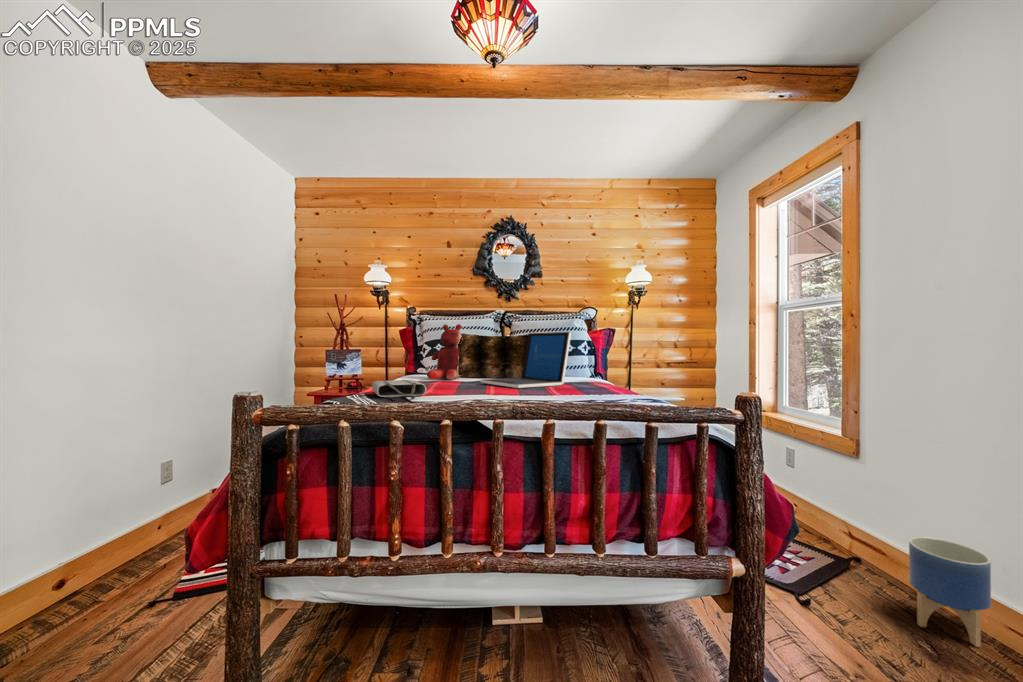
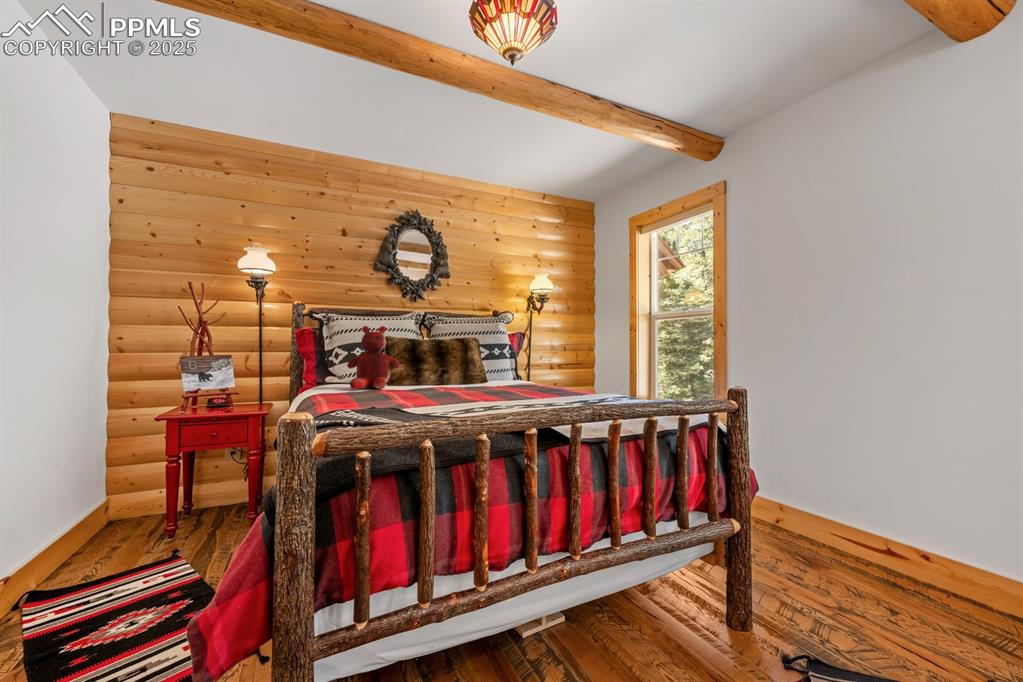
laptop: present [481,332,571,388] -> none [433,337,527,394]
tote bag: present [372,380,426,398] -> none [346,391,438,412]
planter: present [909,537,991,647] -> none [785,486,832,555]

